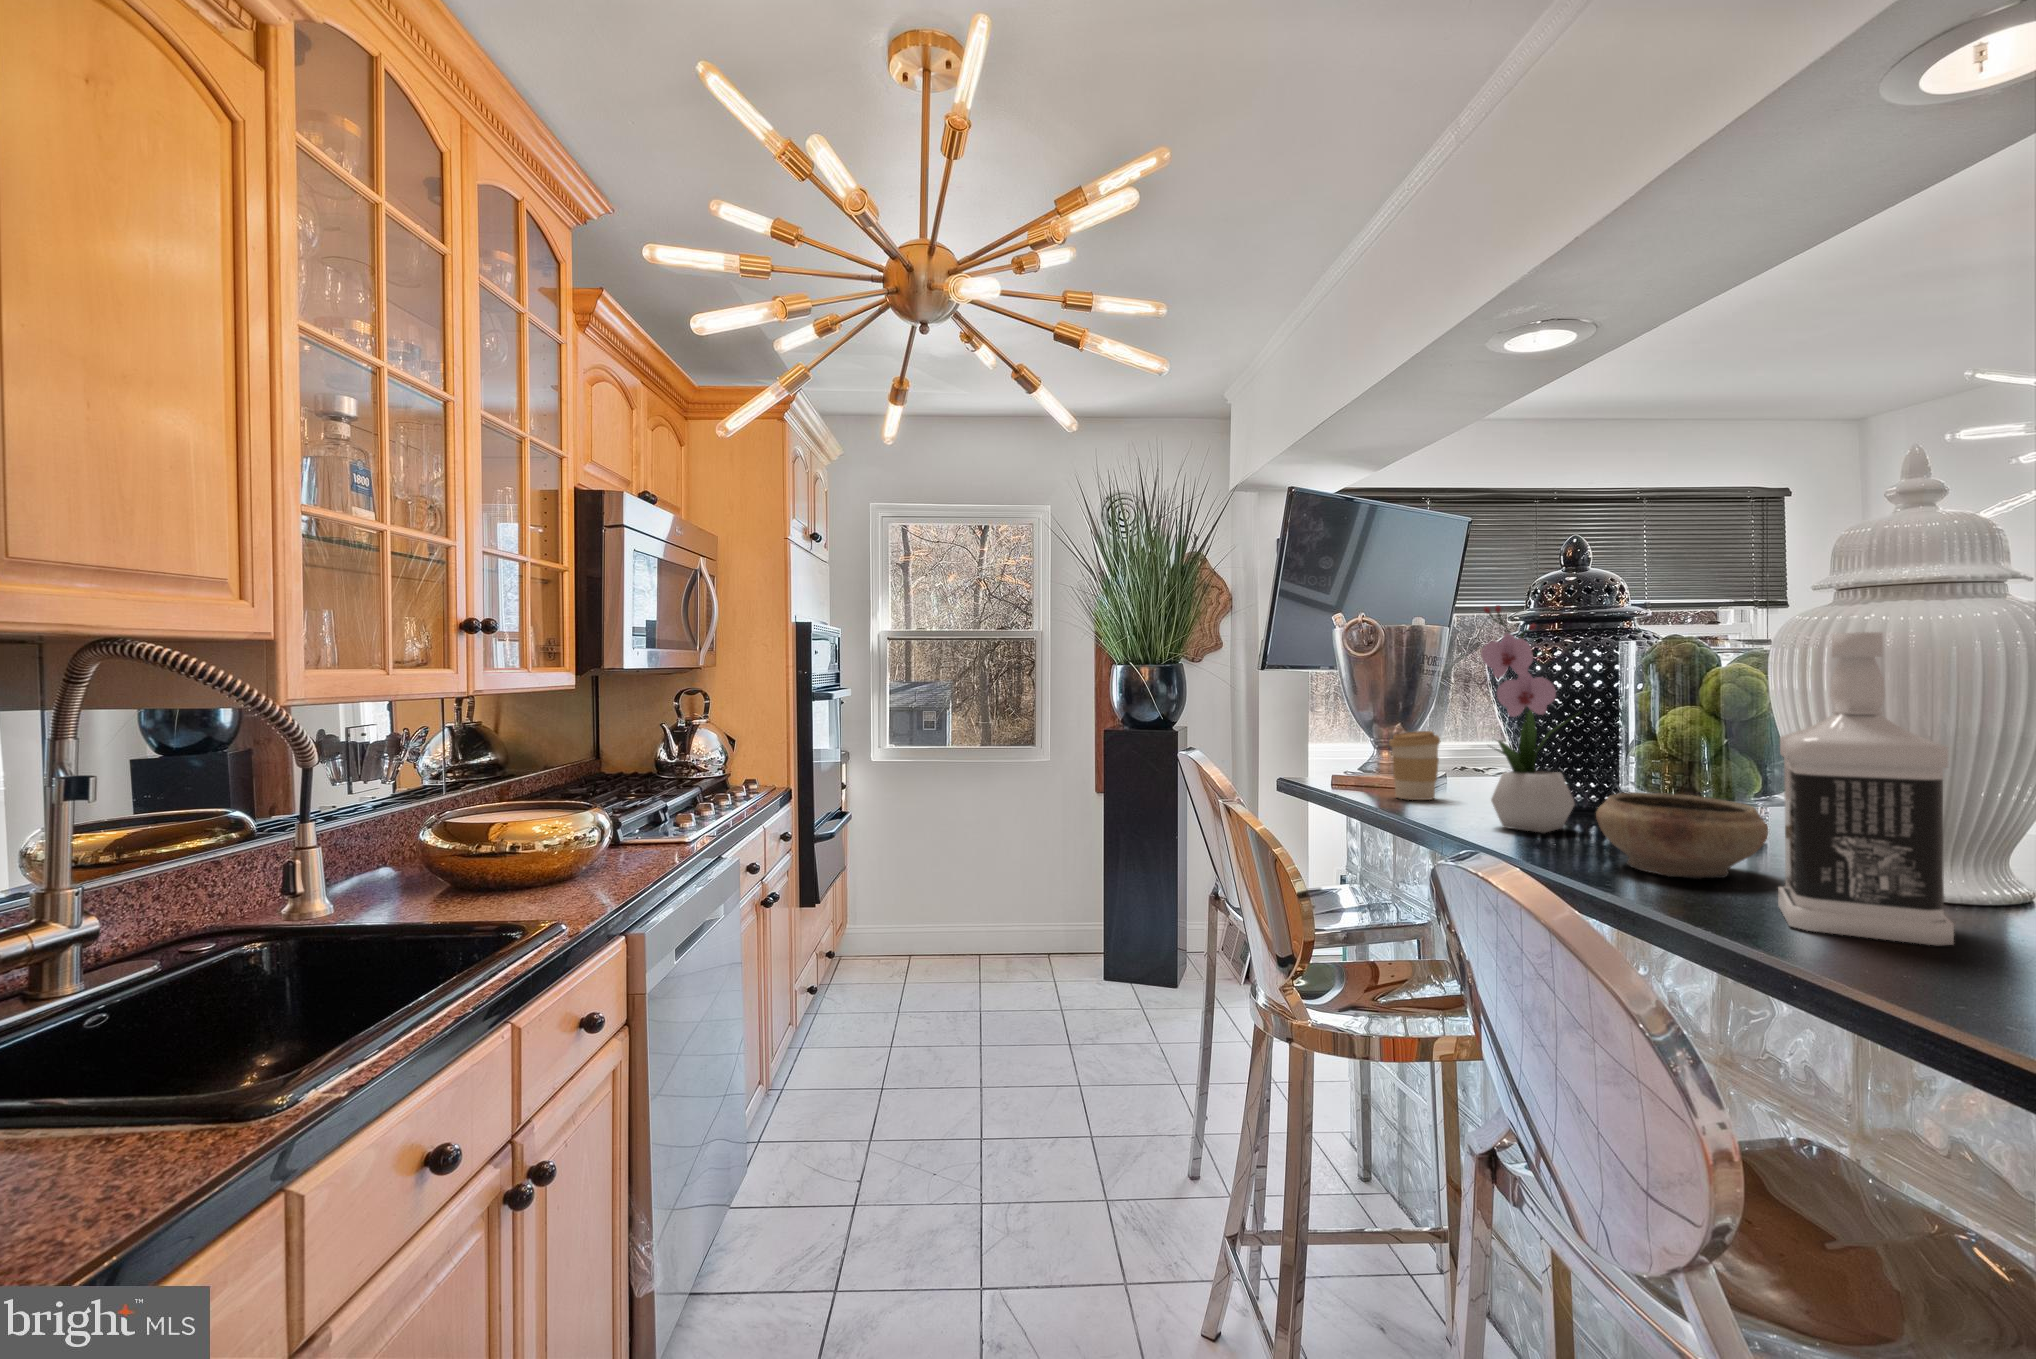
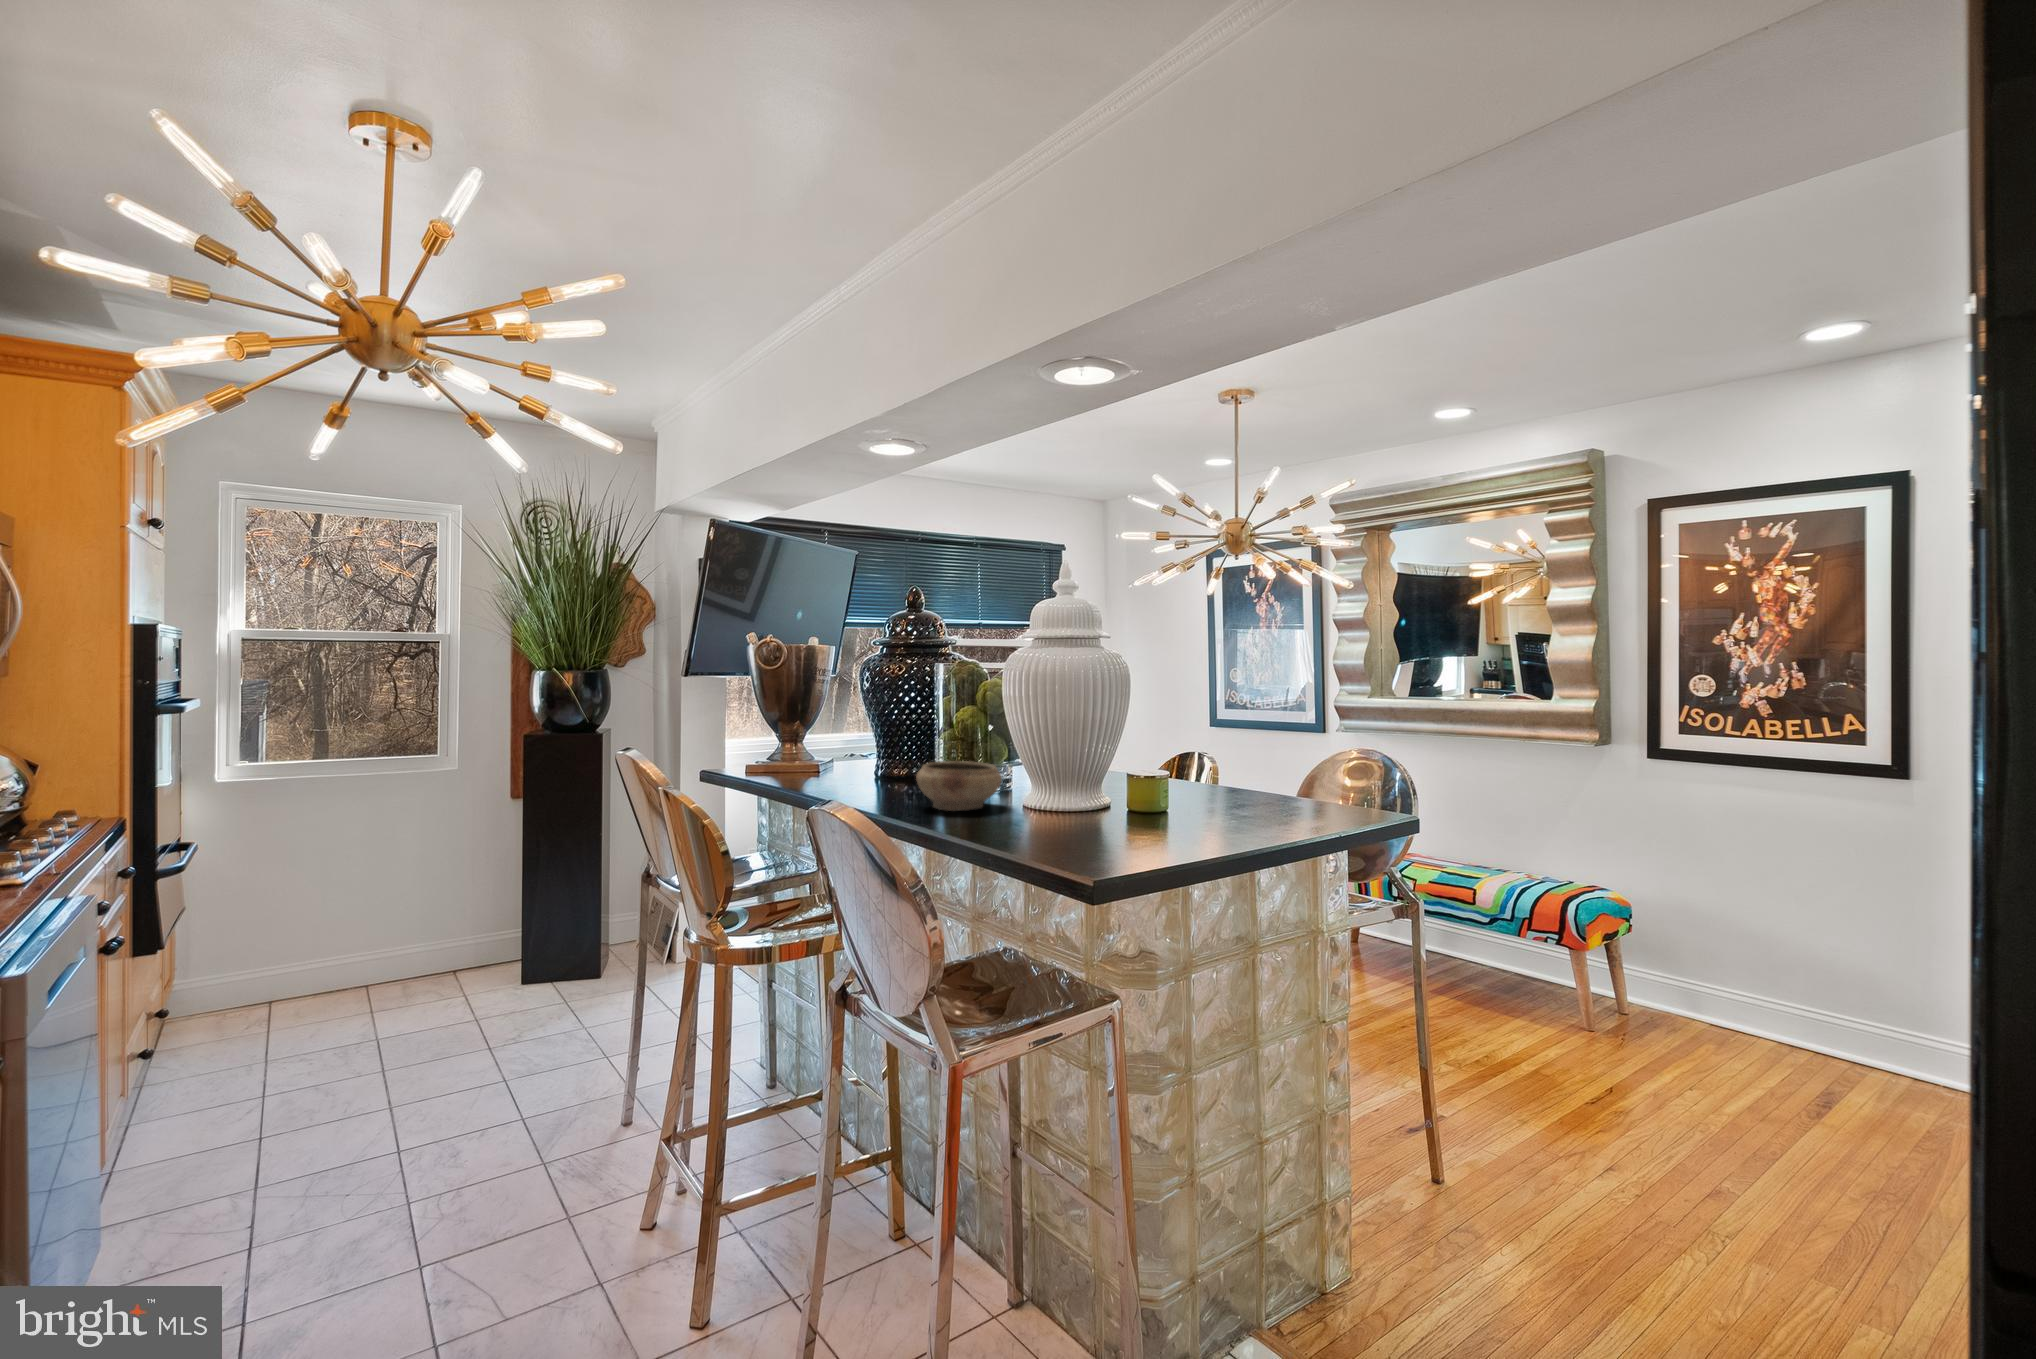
flower arrangement: present [1481,605,1582,833] -> none [852,637,914,793]
bottle: present [1778,632,1954,946] -> none [1000,667,1066,831]
coffee cup: present [1389,731,1441,800] -> none [791,726,828,778]

